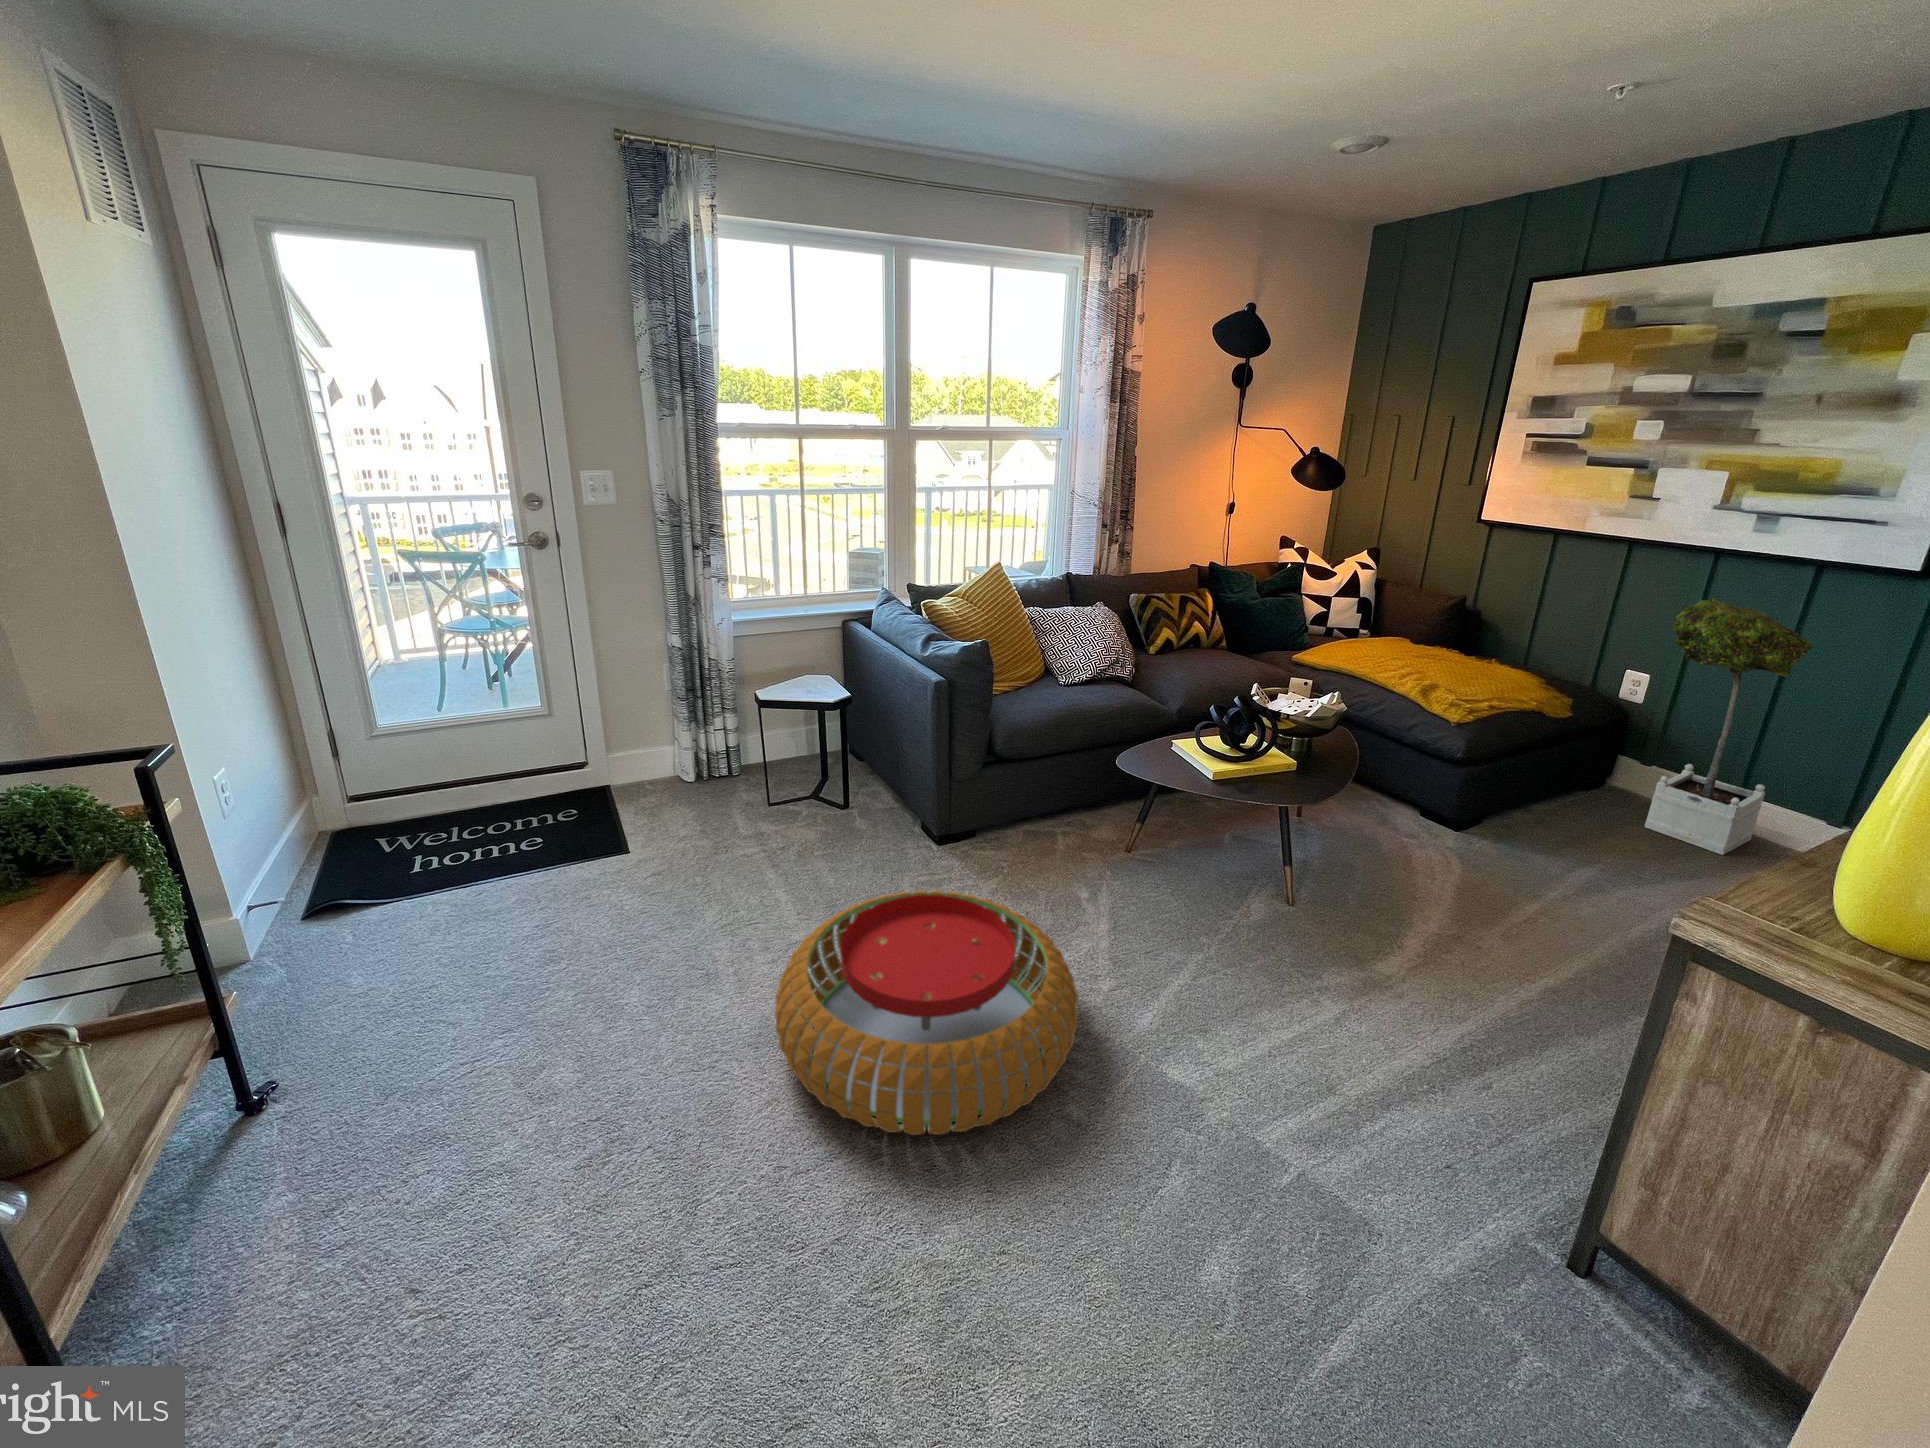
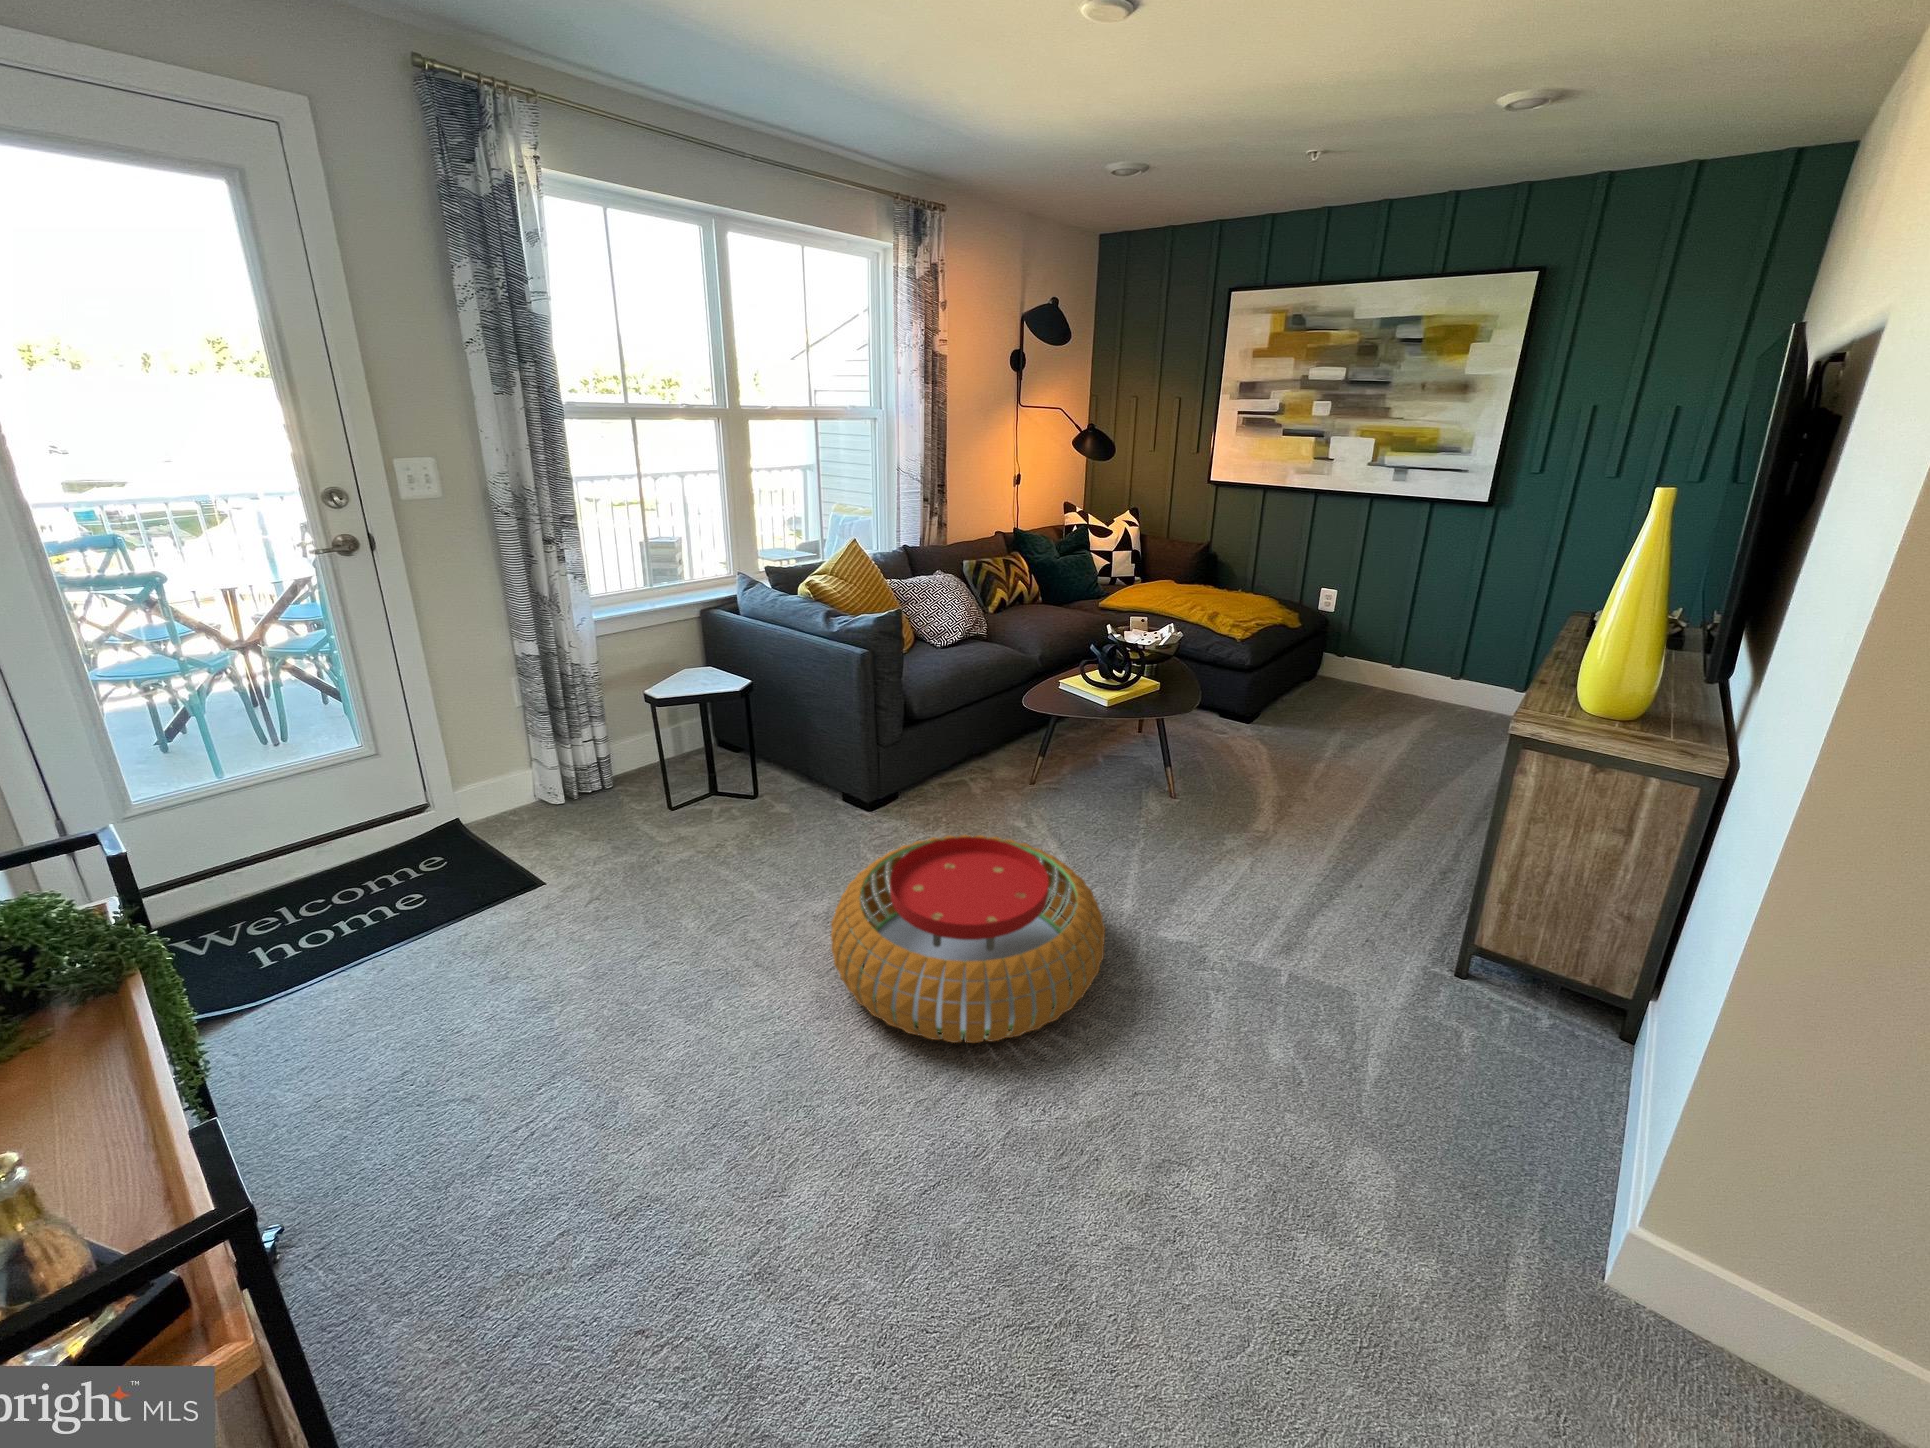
potted tree: present [1645,598,1814,855] -> none [1352,529,1440,709]

